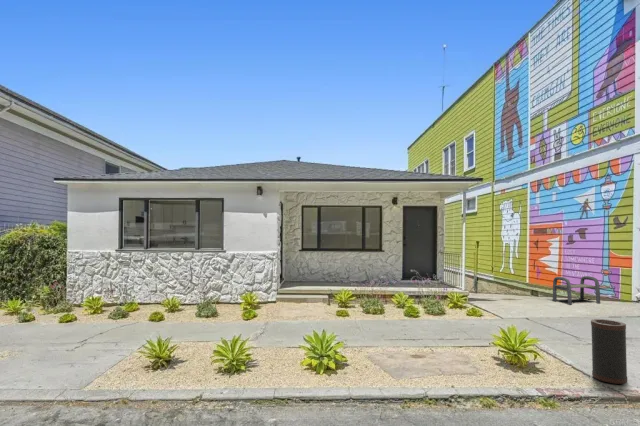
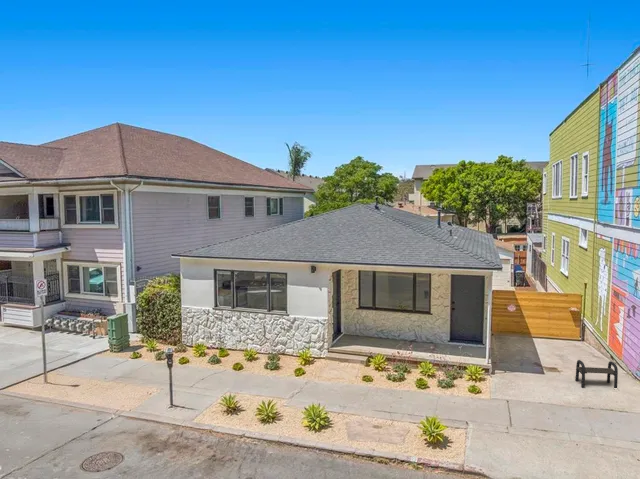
trash can: present [591,319,627,384] -> none [466,423,485,464]

